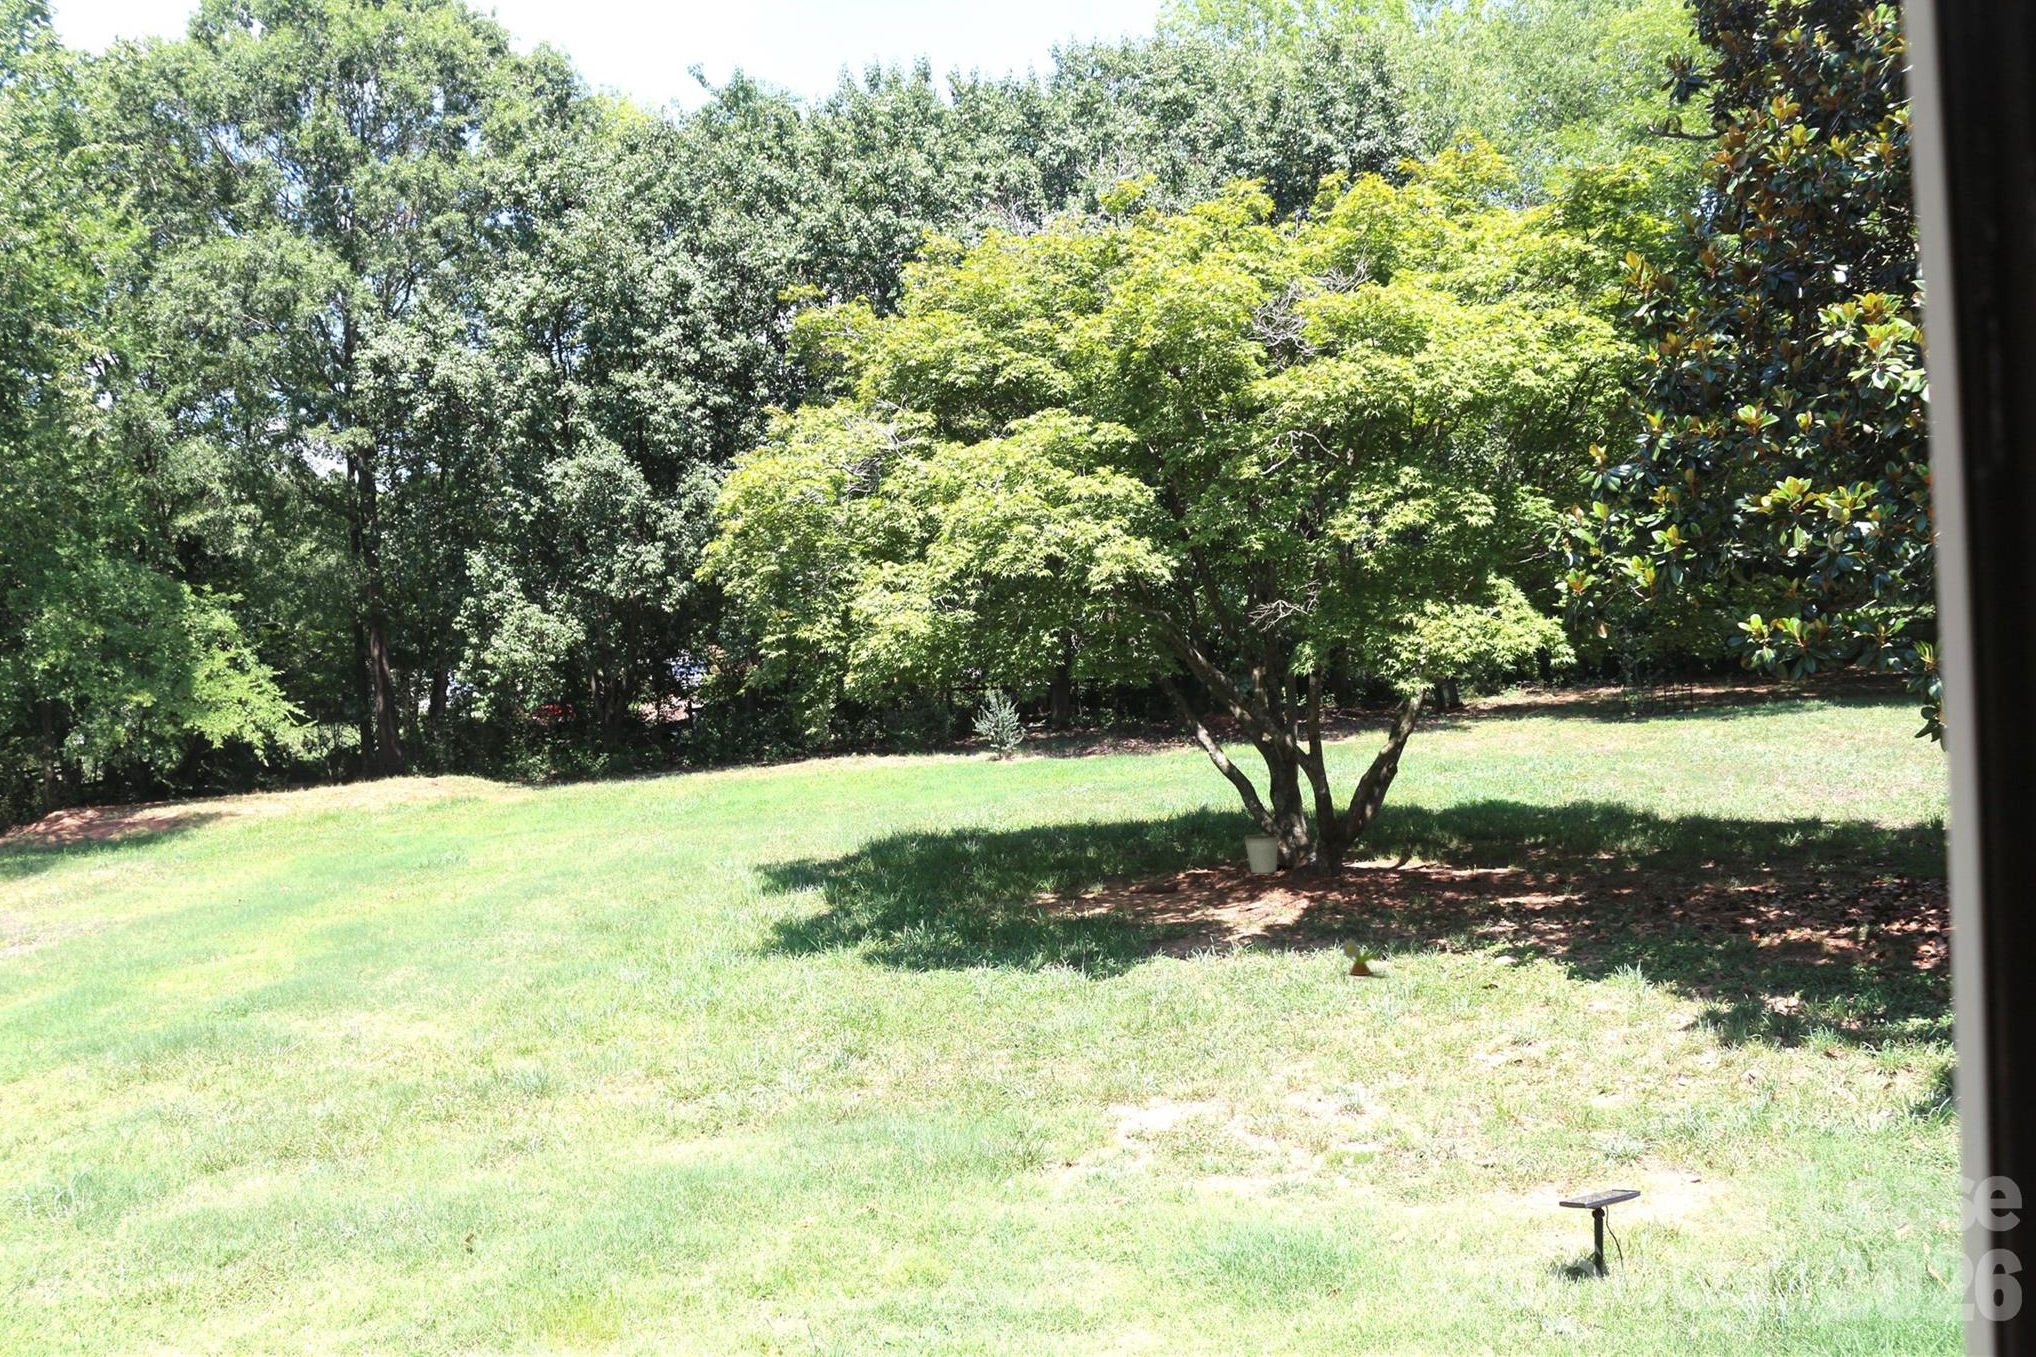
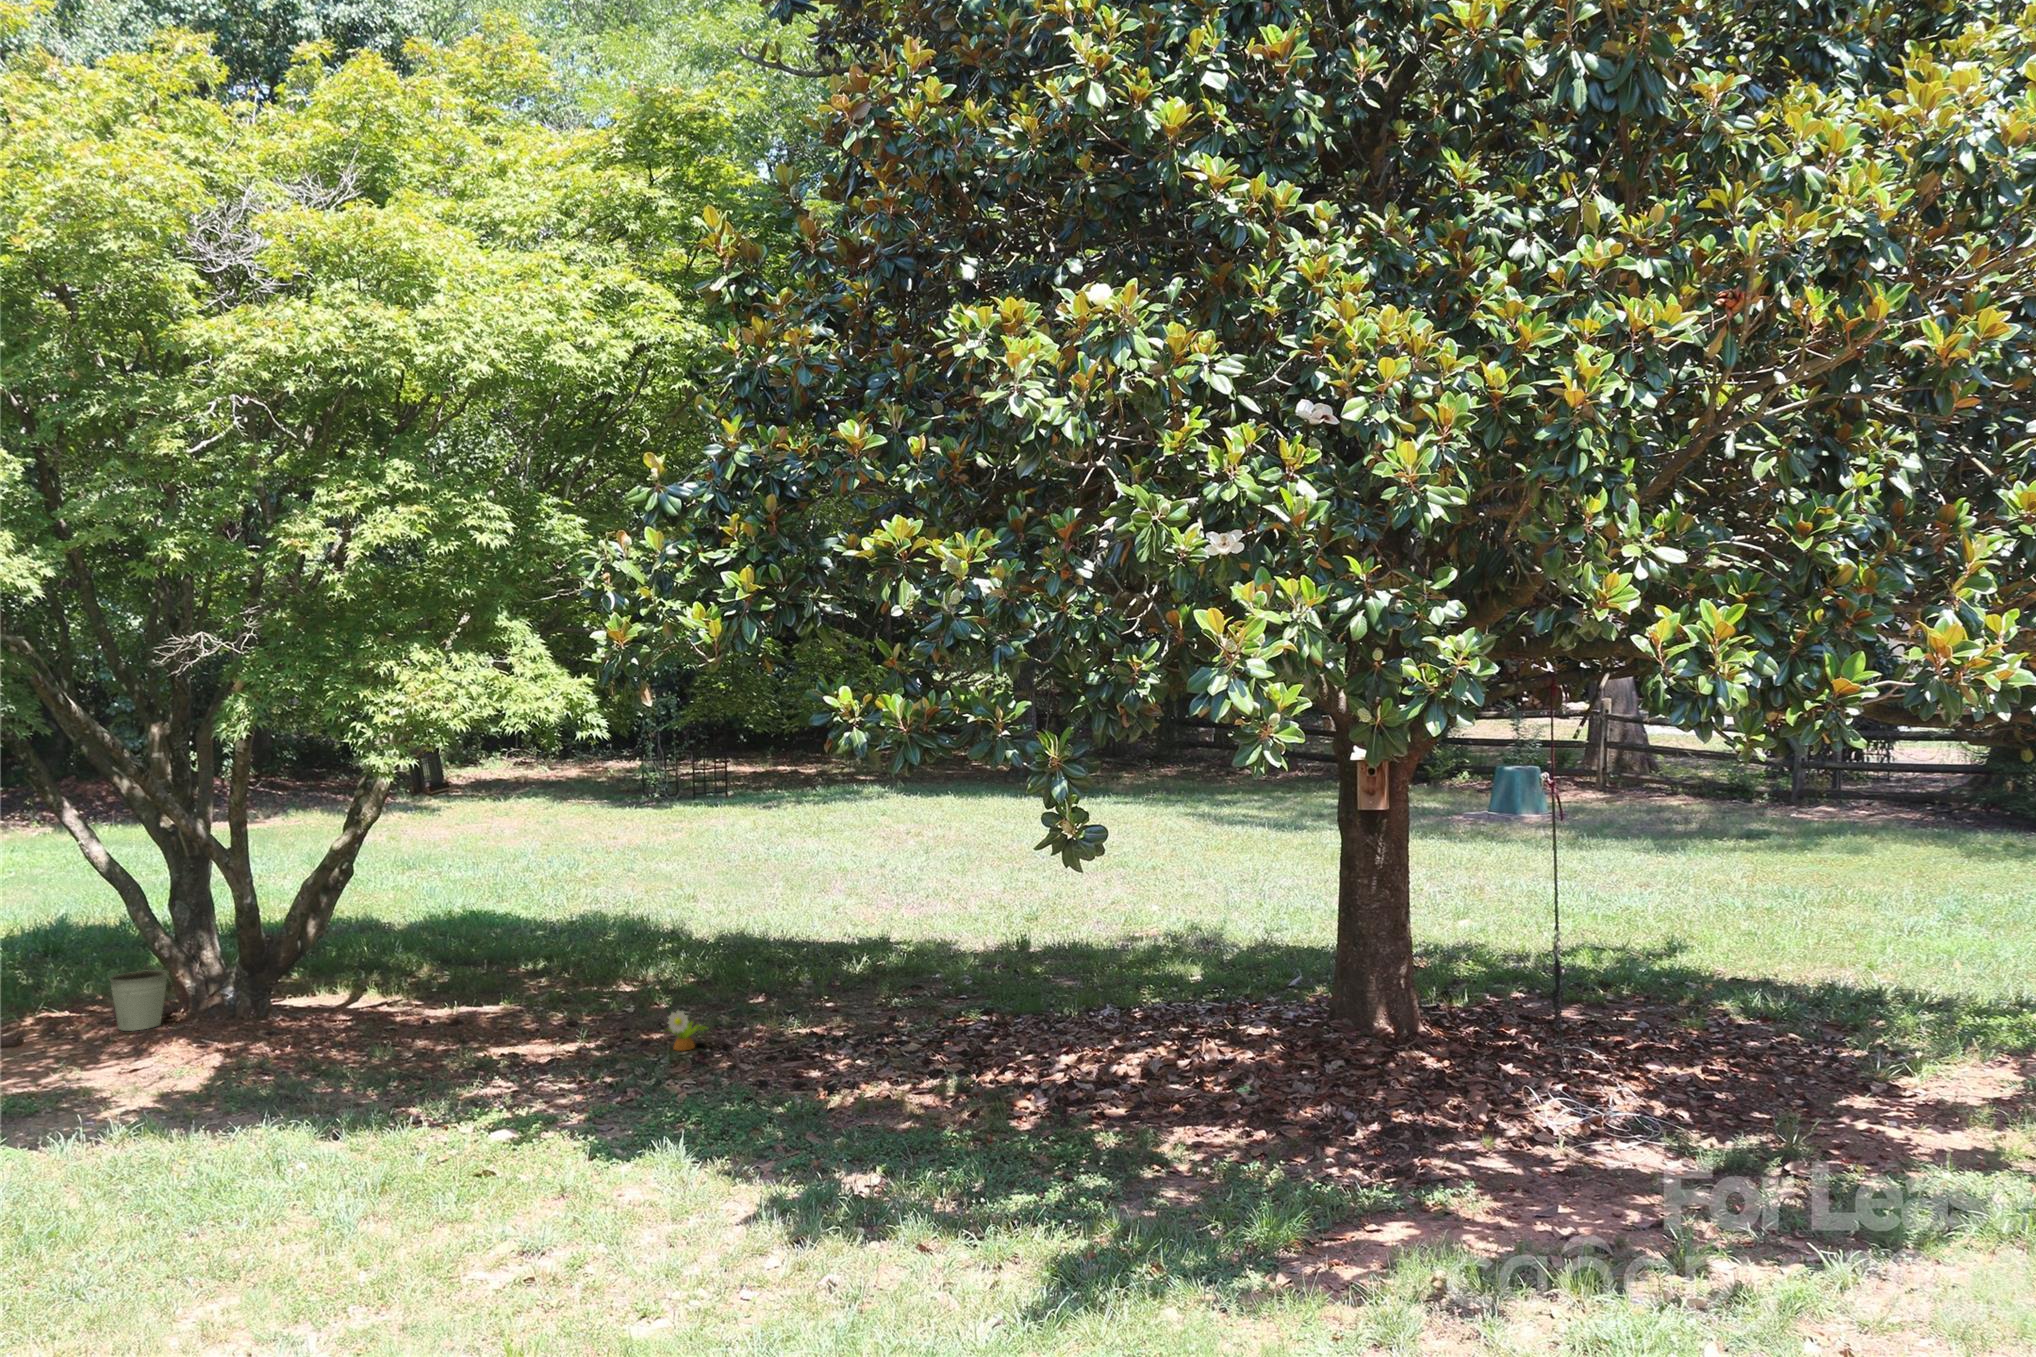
decorative plant: present [1343,939,1379,975] -> present [668,1011,706,1051]

